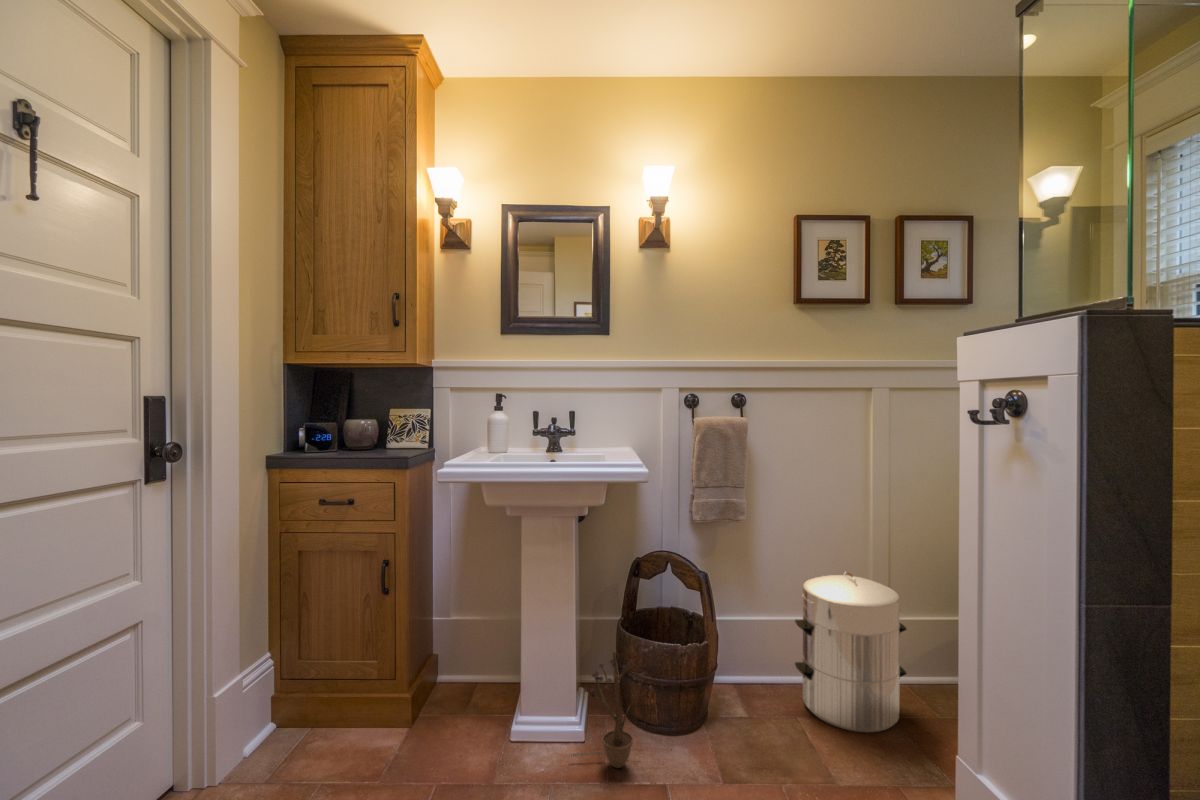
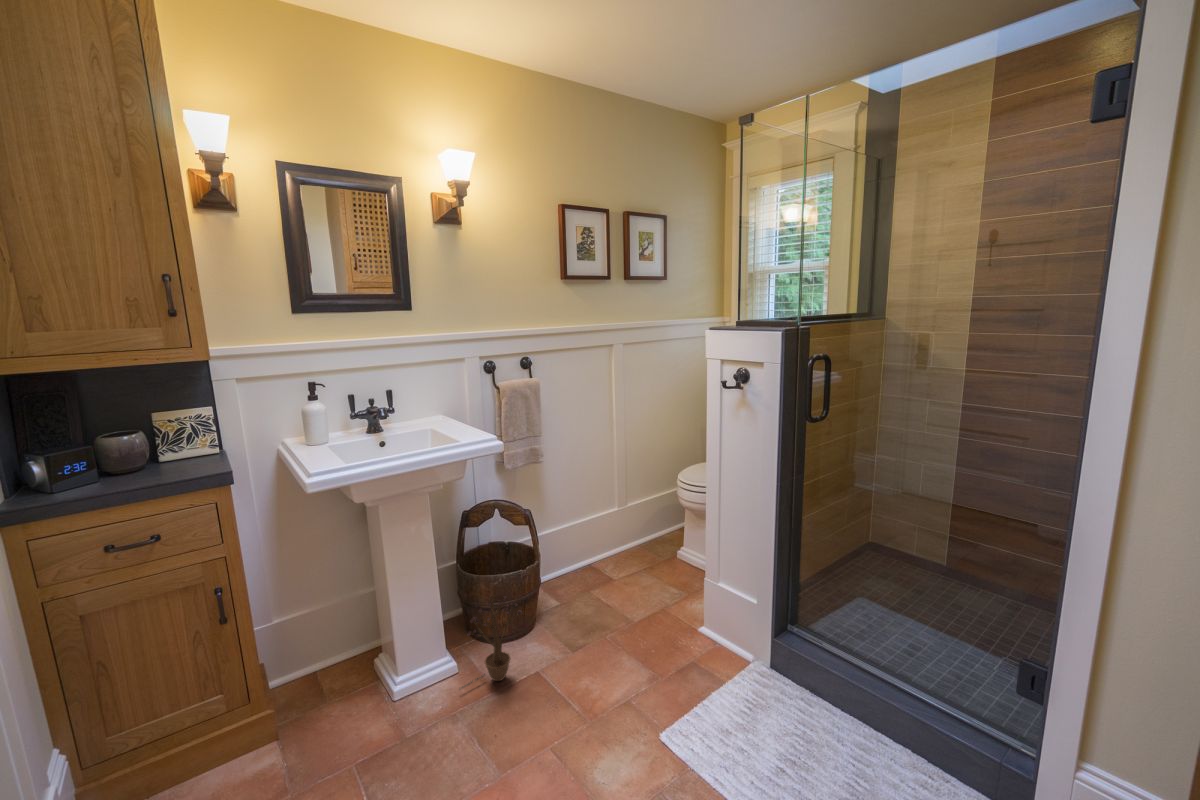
waste bin: present [795,572,906,732] -> none [582,483,648,590]

